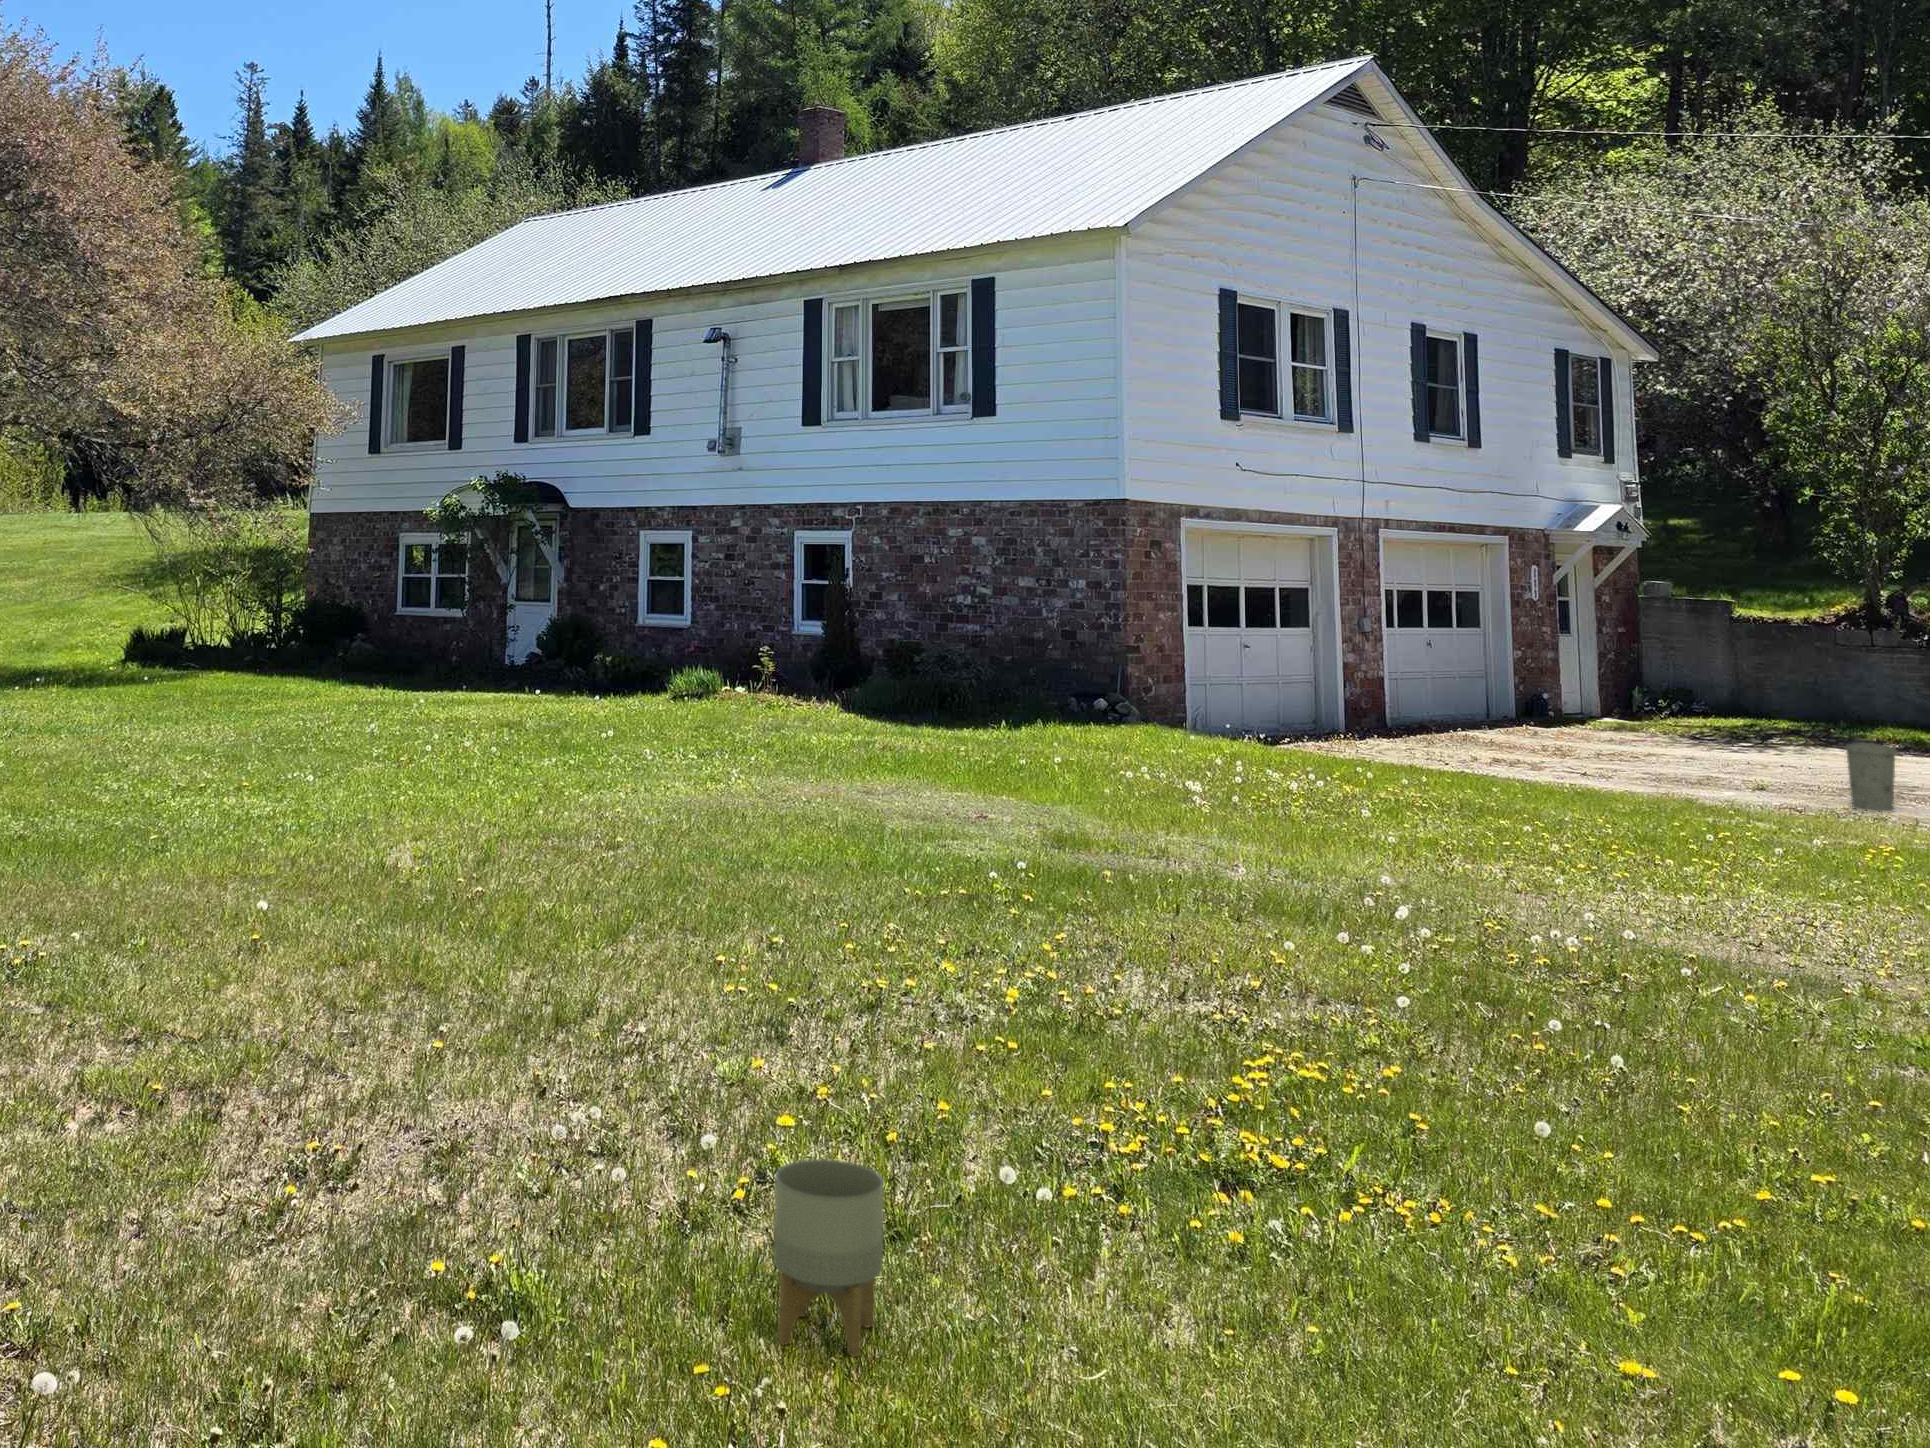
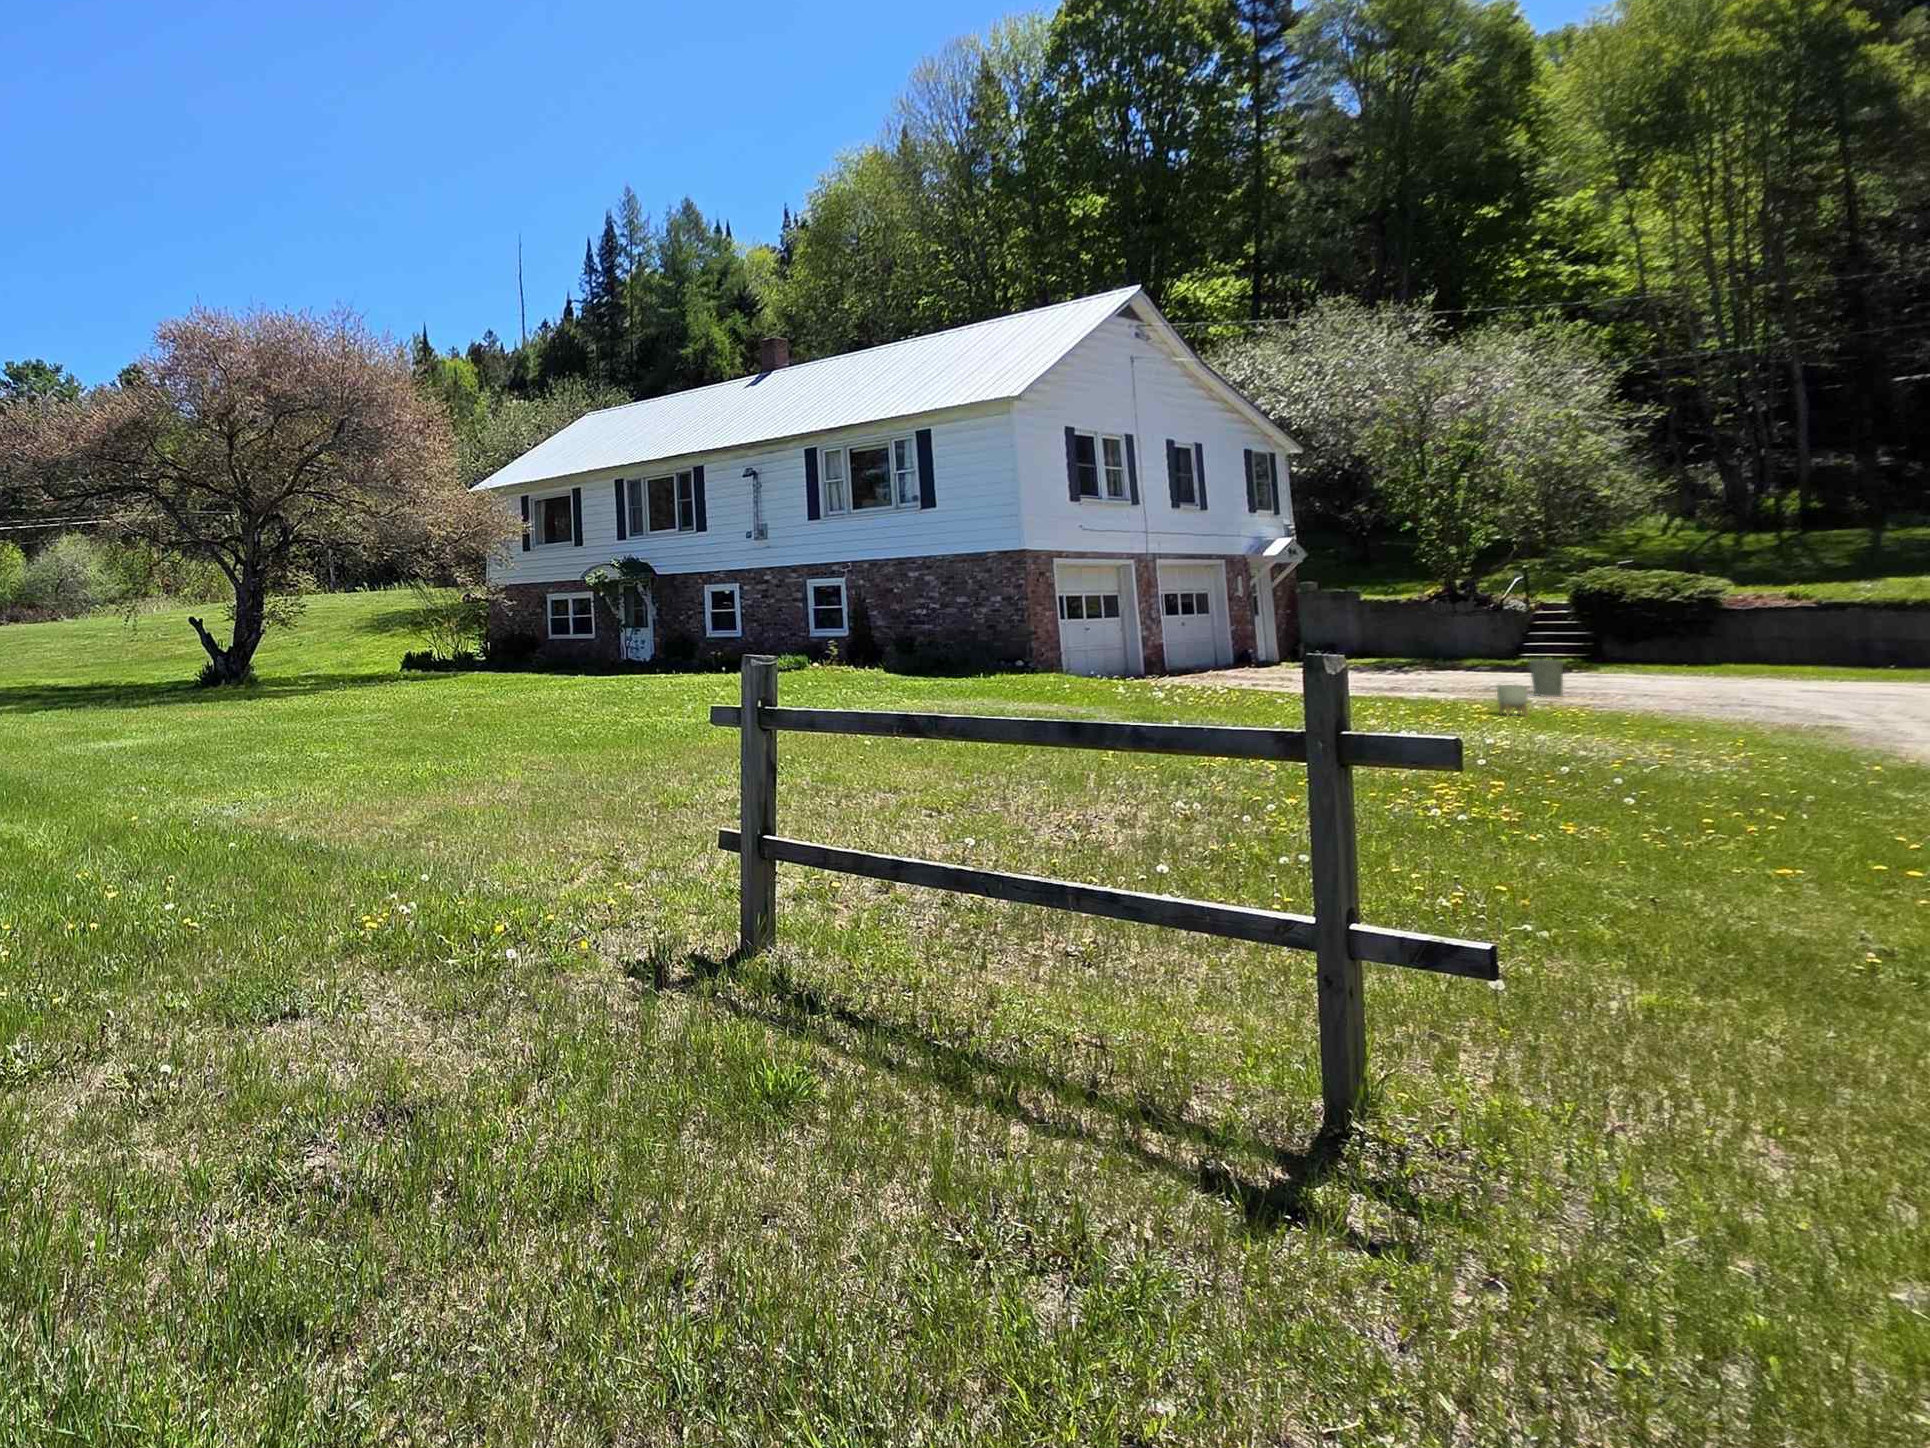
planter: present [774,1159,884,1357] -> present [1497,685,1528,717]

